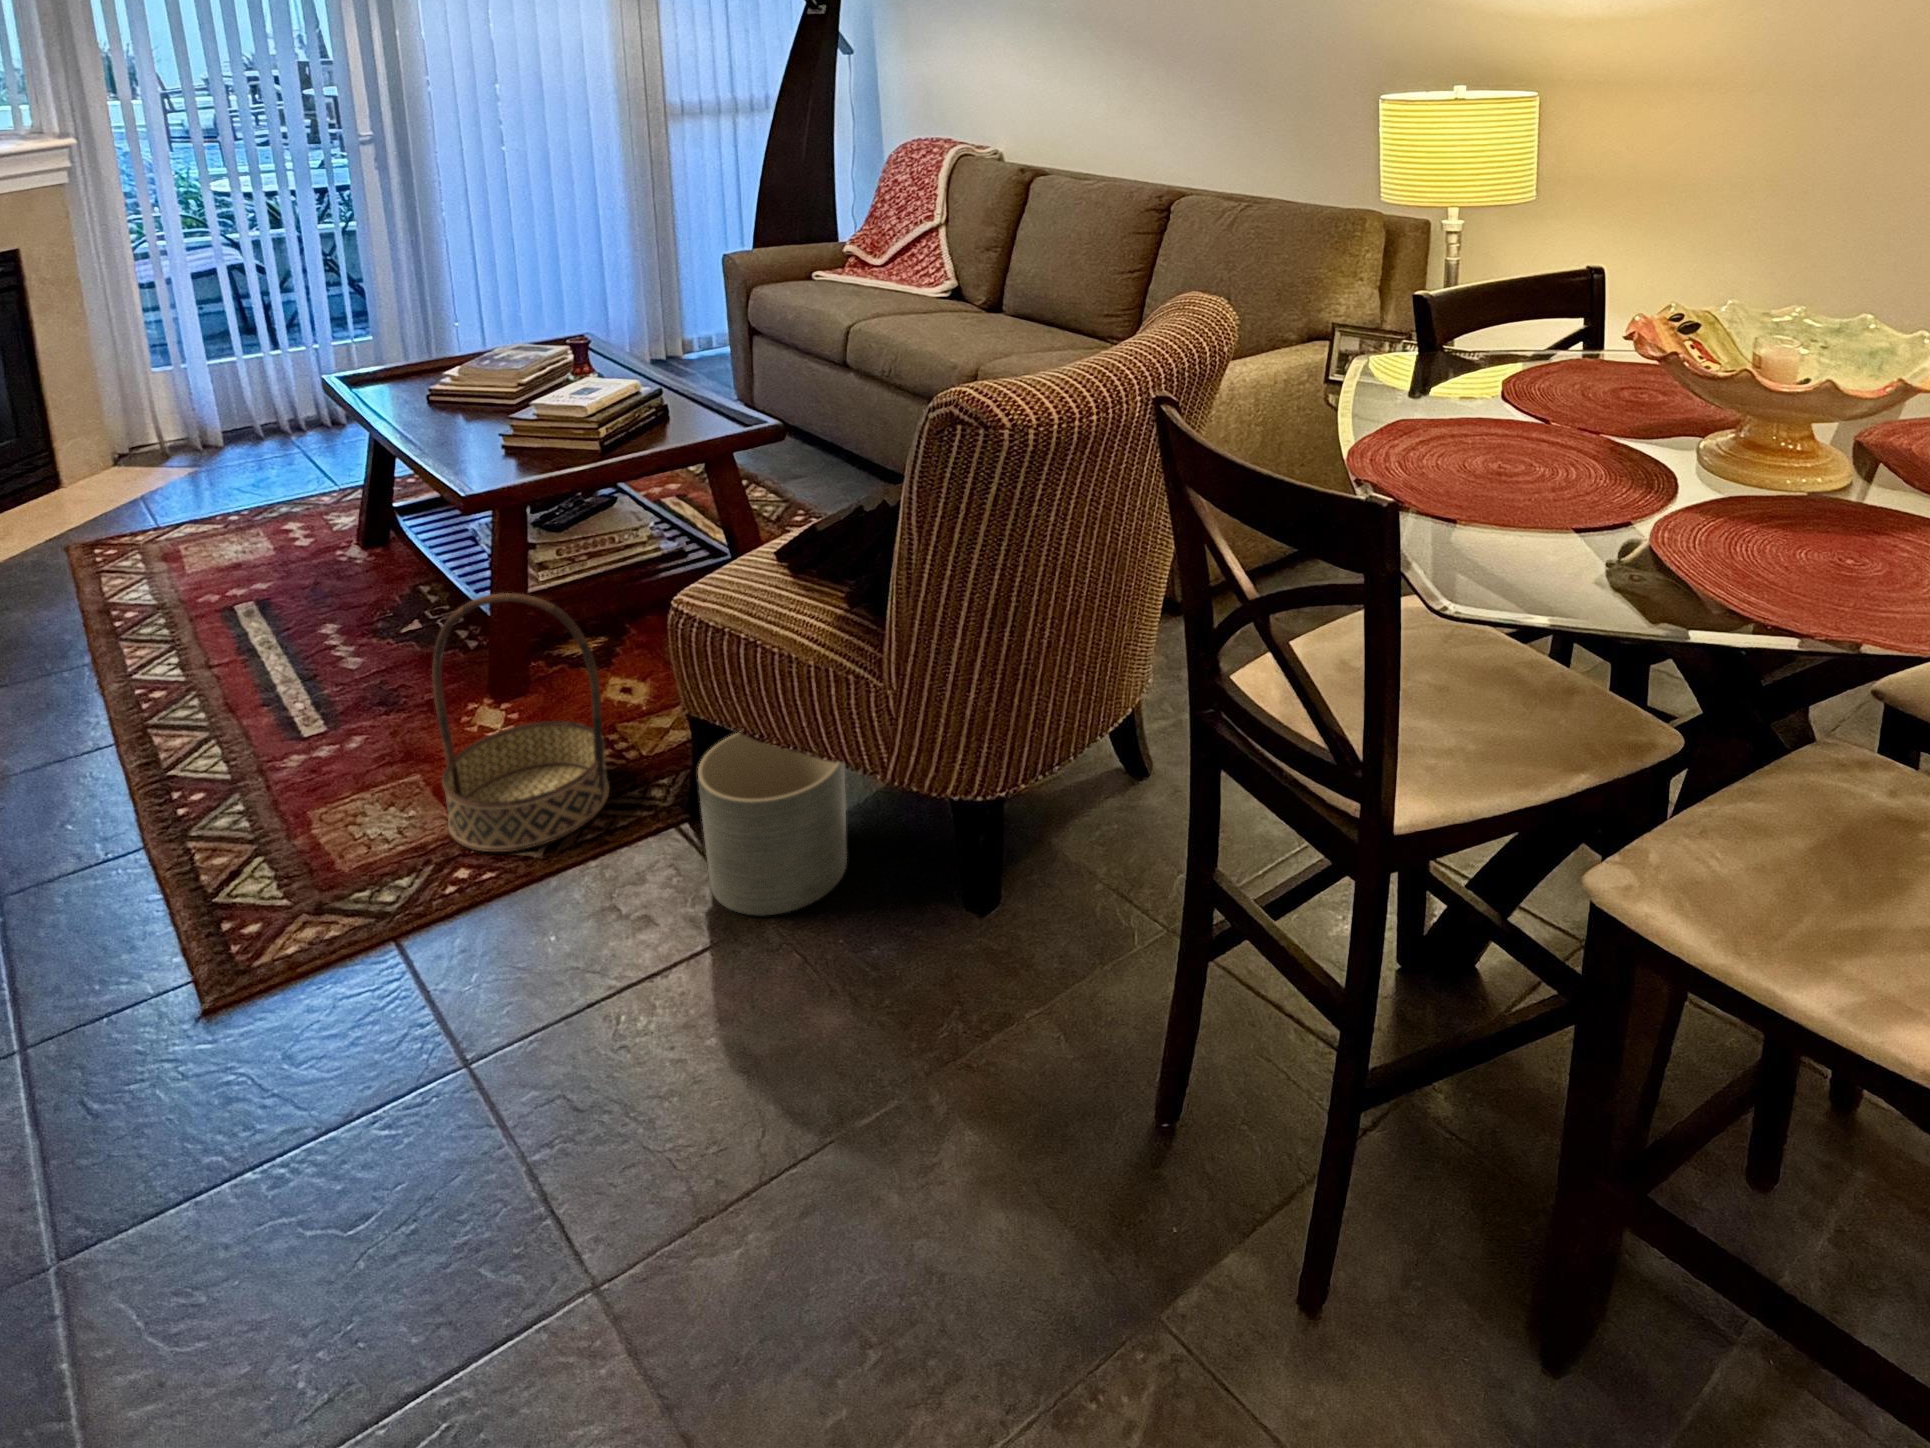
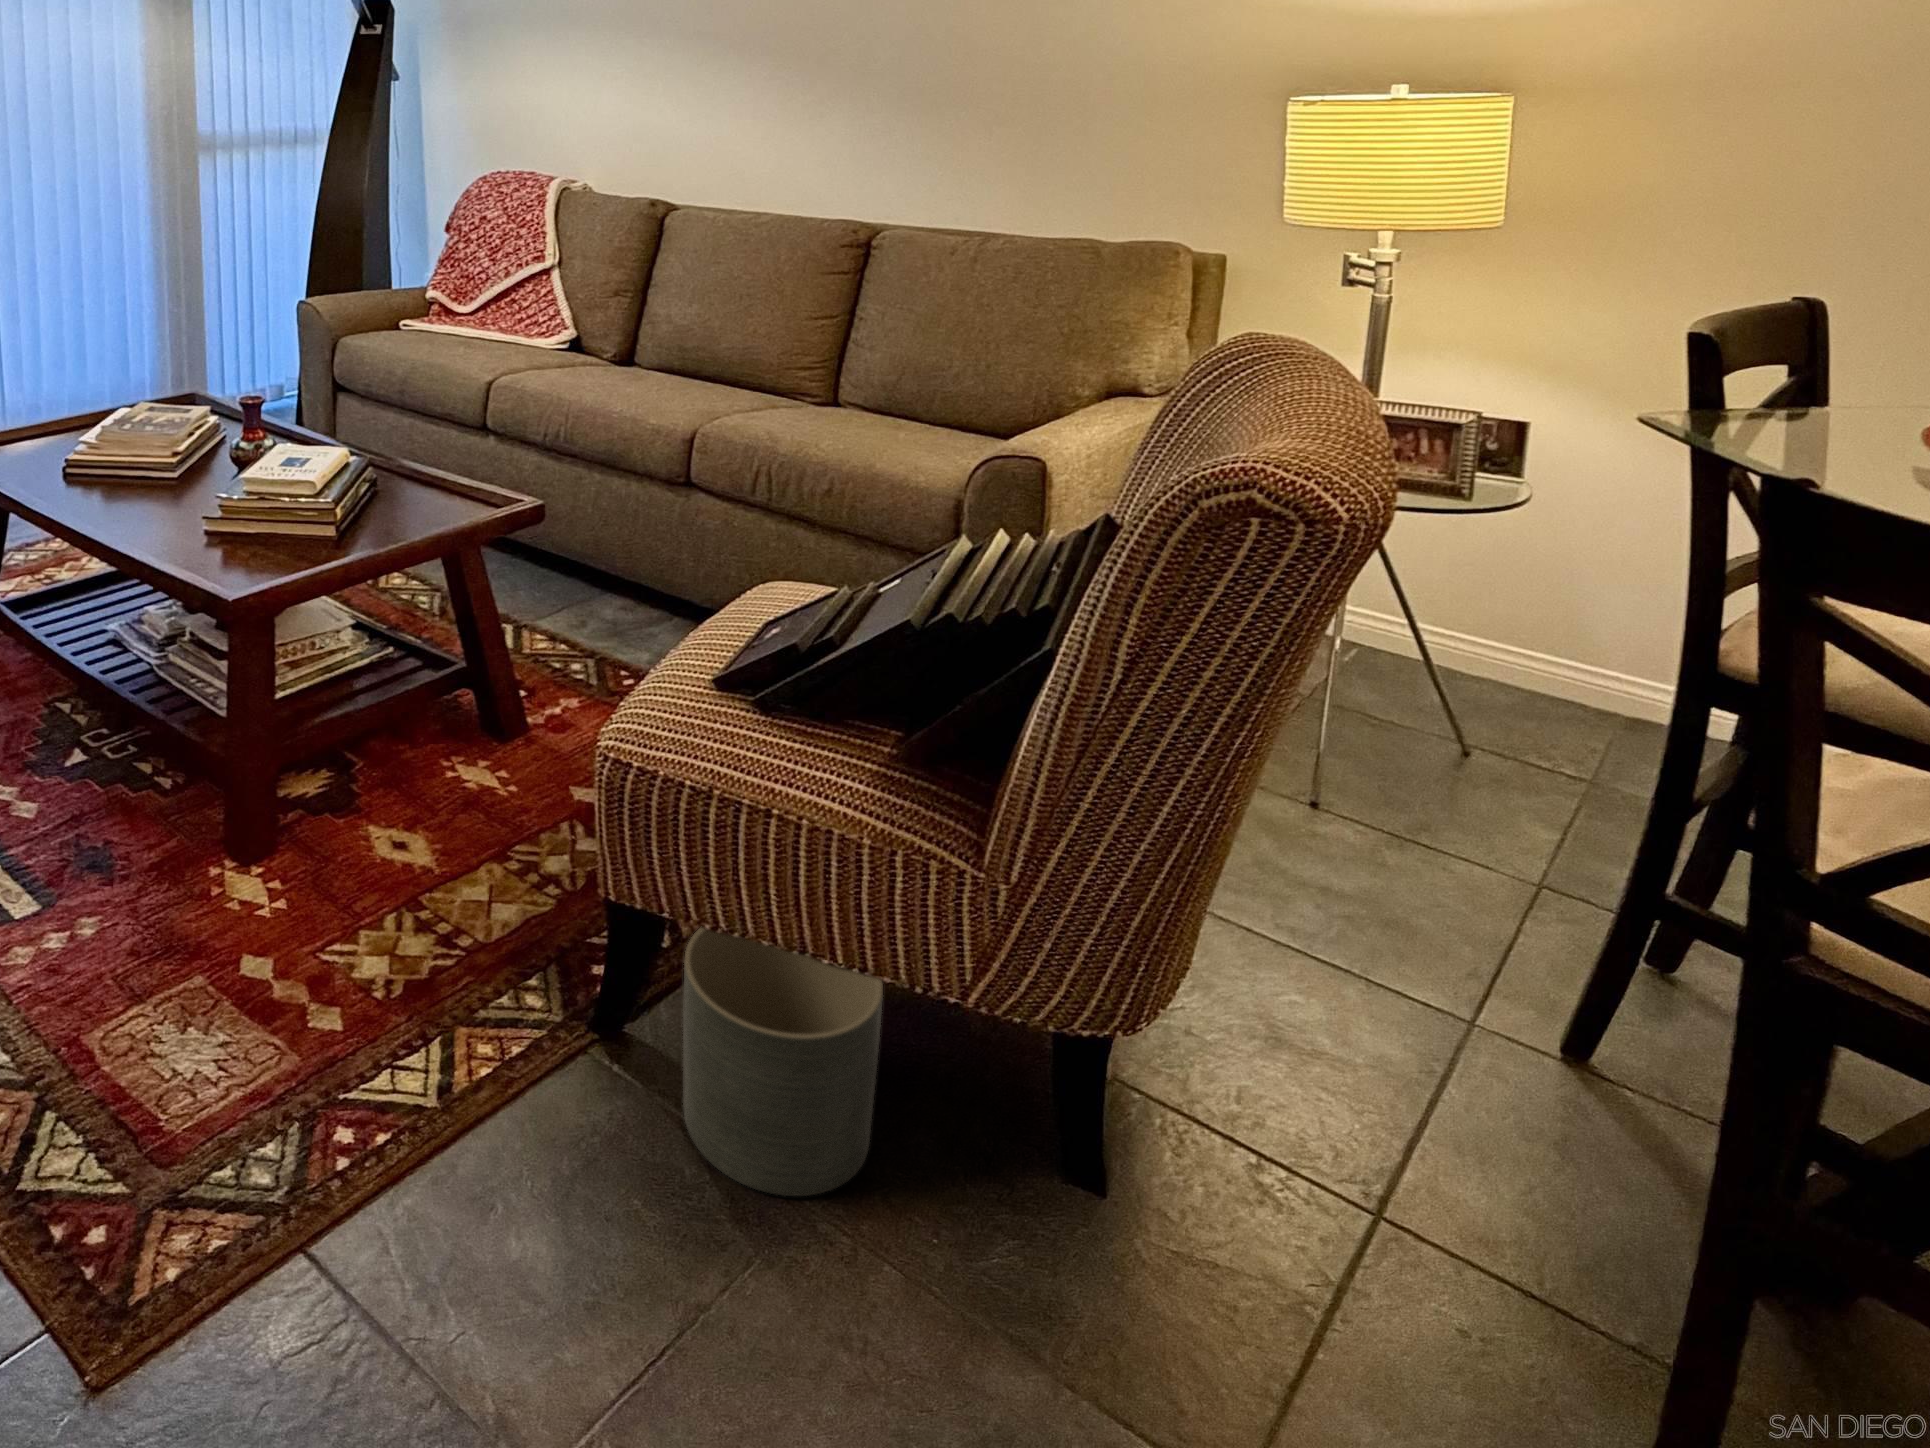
basket: present [432,593,609,852] -> none [261,735,482,1096]

